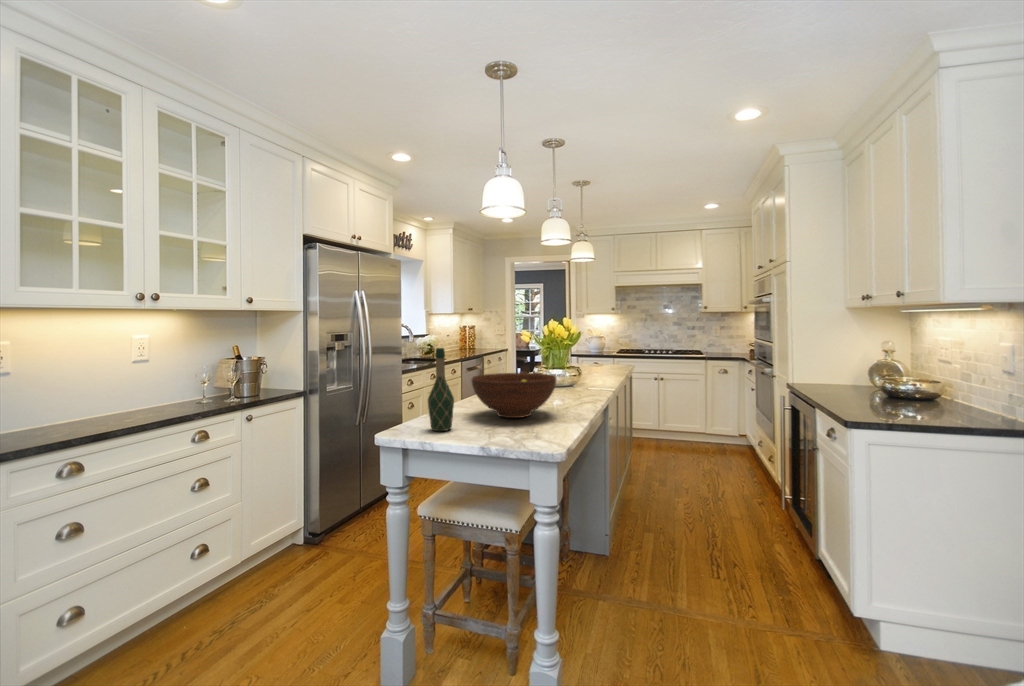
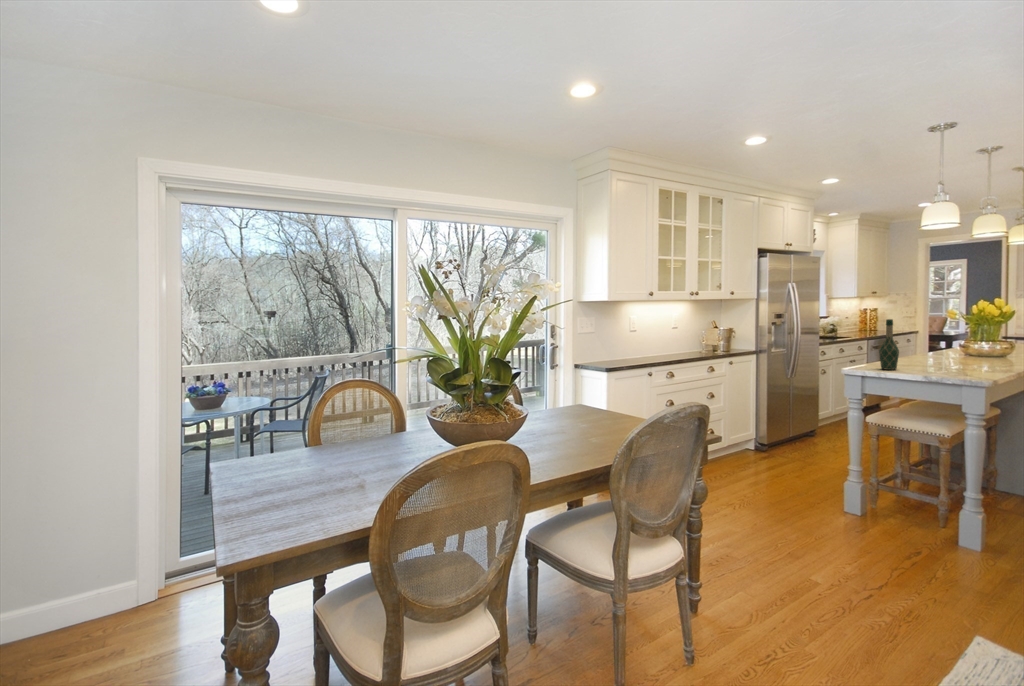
fruit bowl: present [472,373,556,418] -> none [909,339,986,368]

